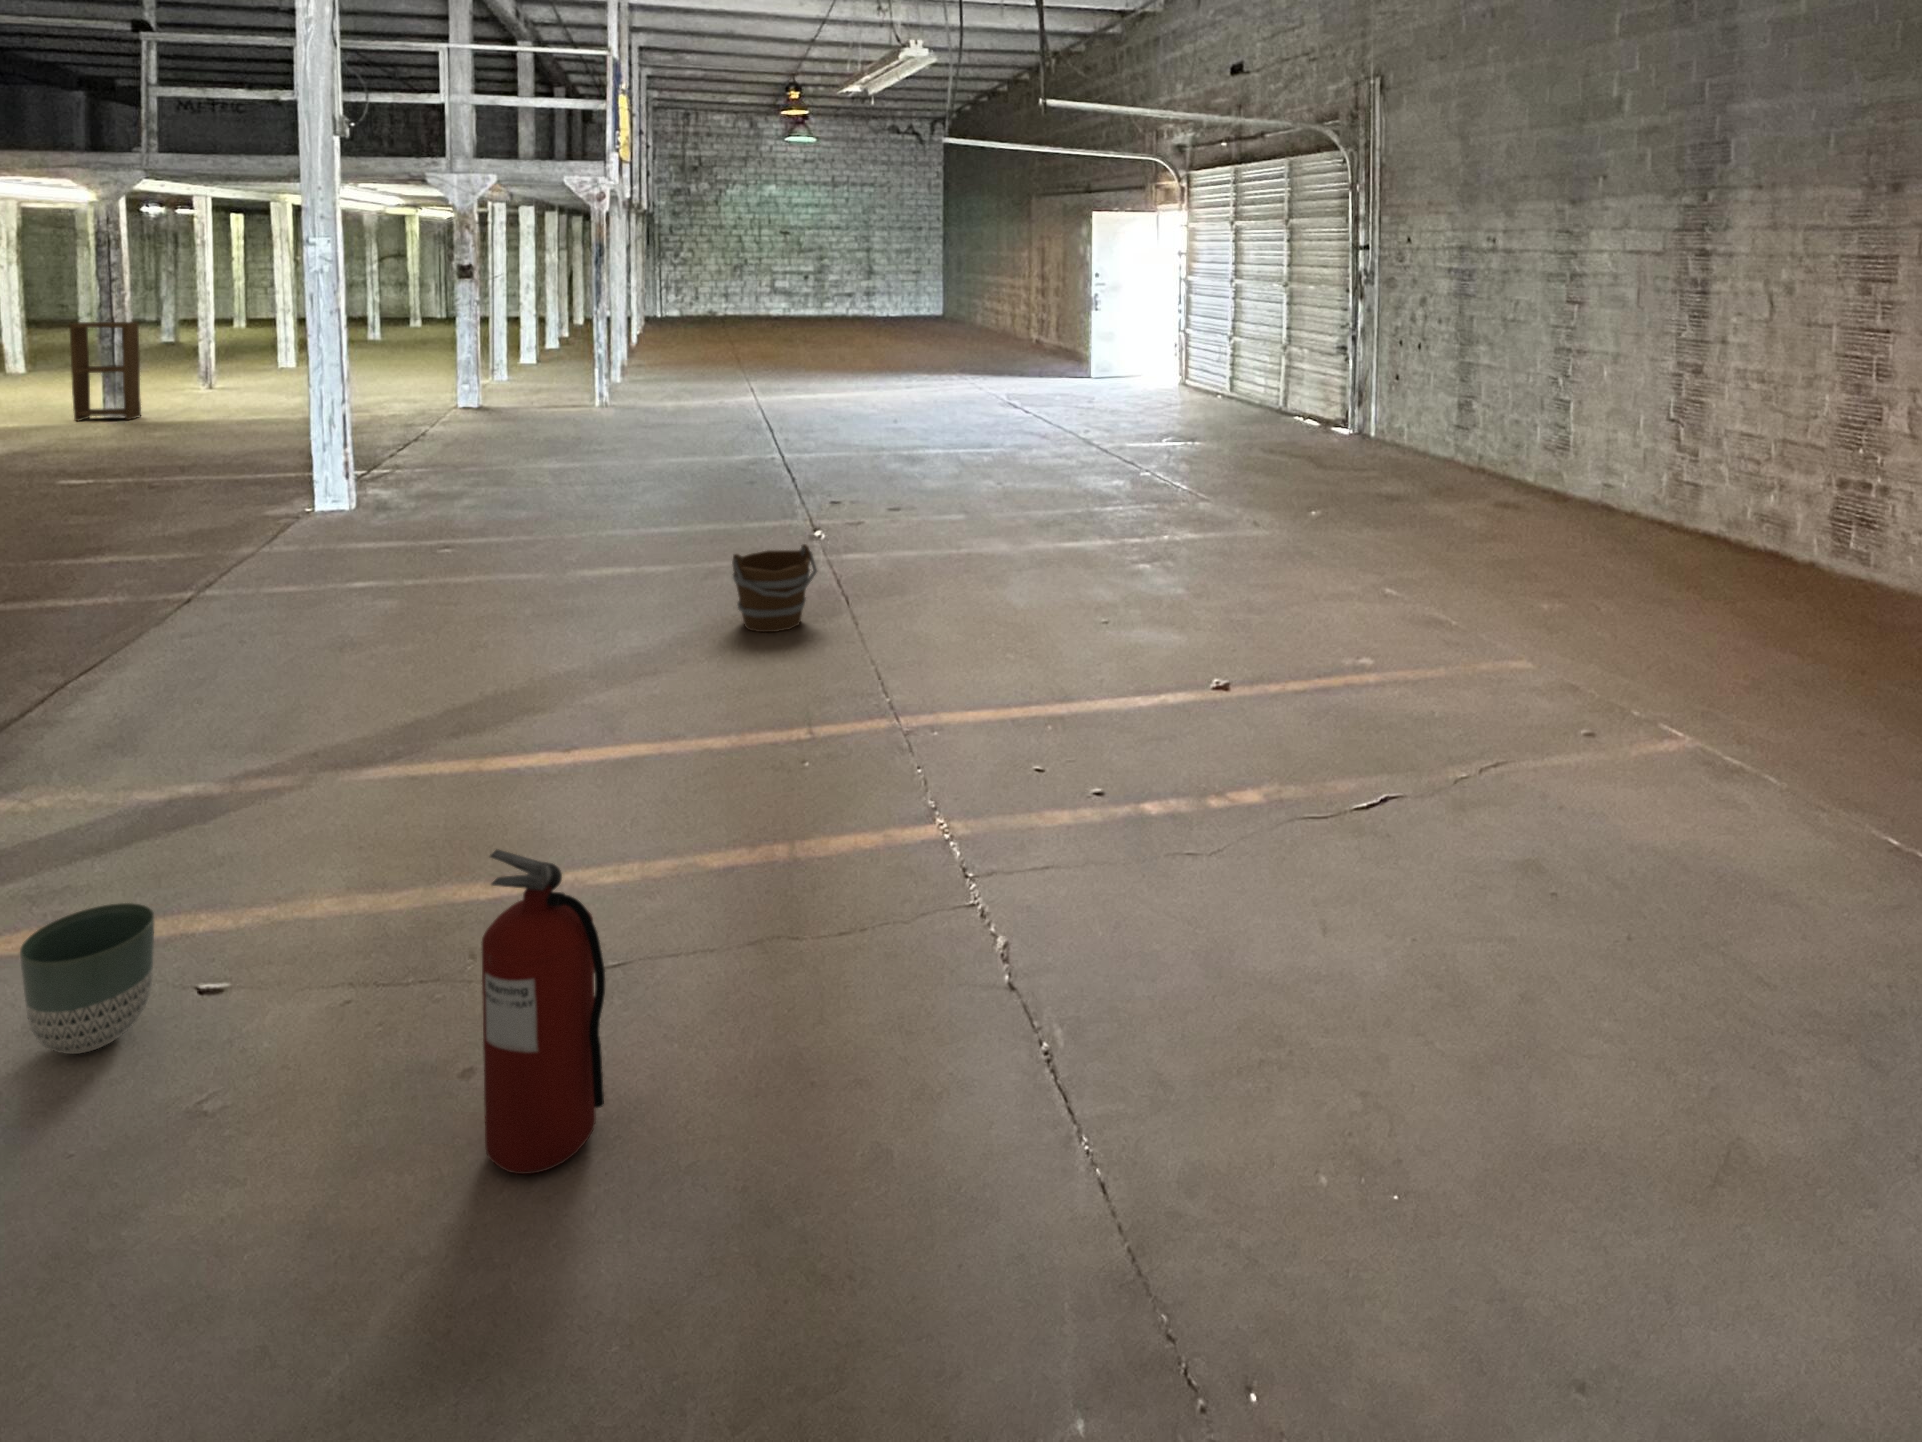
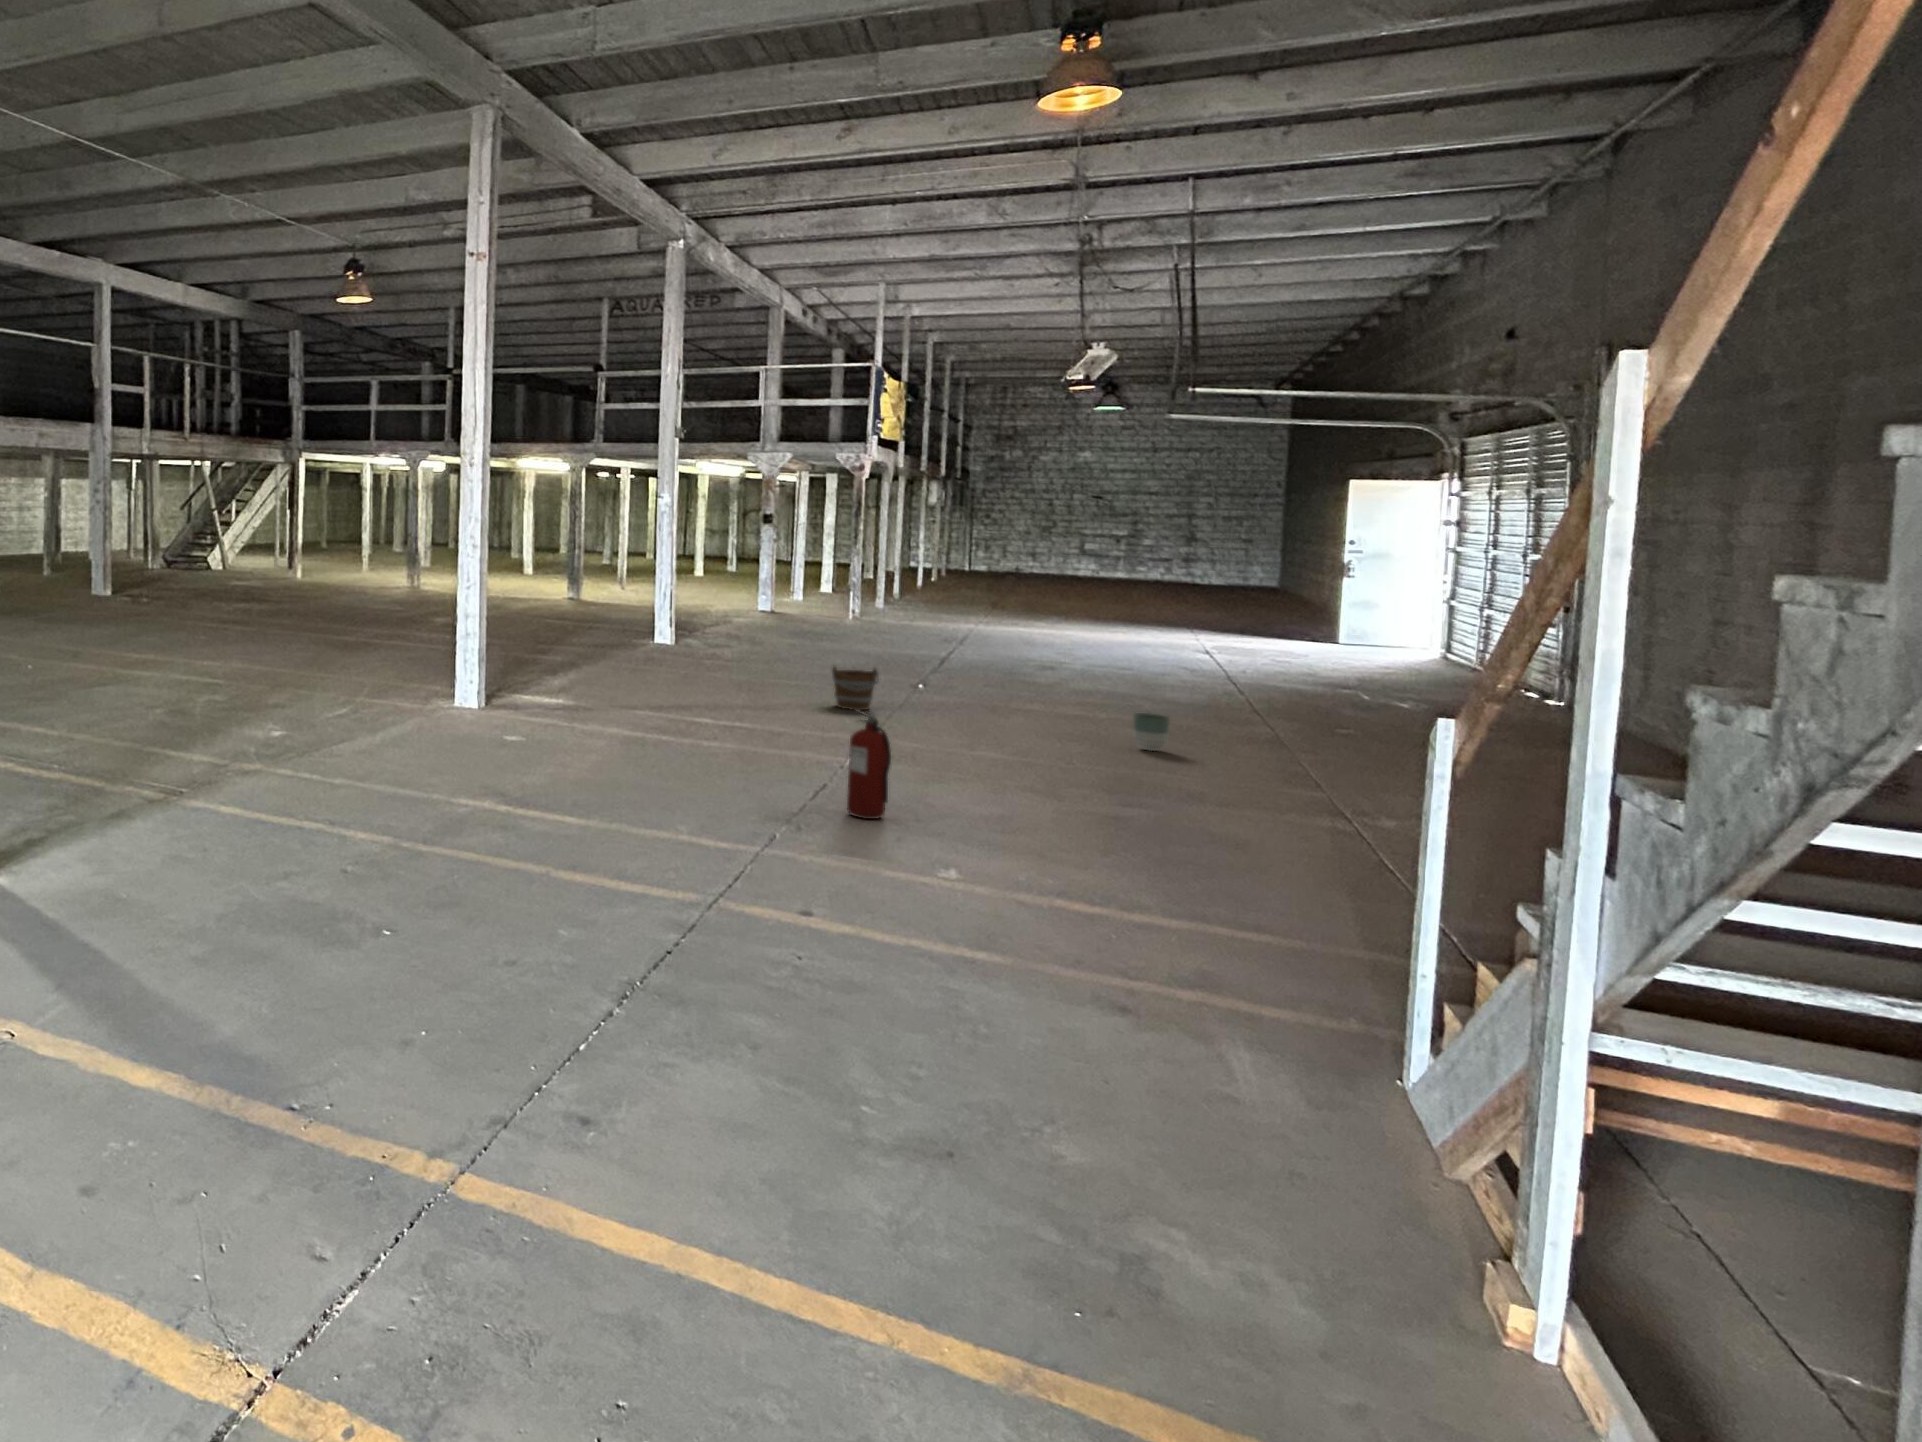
shelving unit: present [69,322,141,421] -> none [553,542,586,601]
fire extinguisher: present [482,850,605,1174] -> present [847,709,891,819]
planter: present [20,903,154,1054] -> present [1133,713,1170,751]

